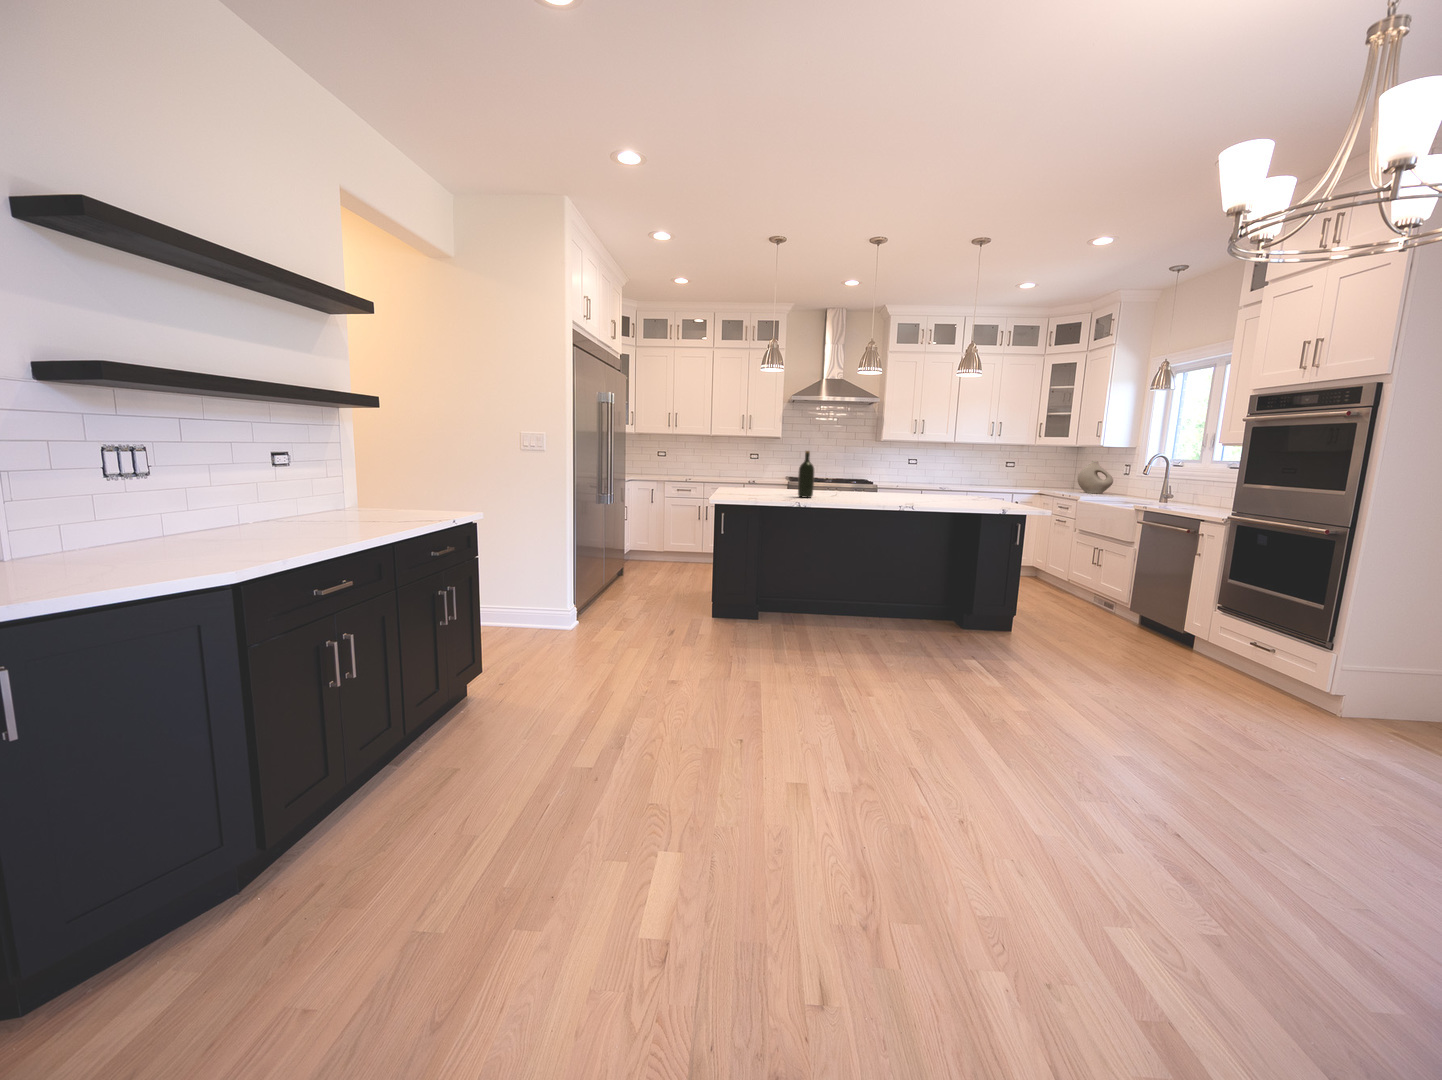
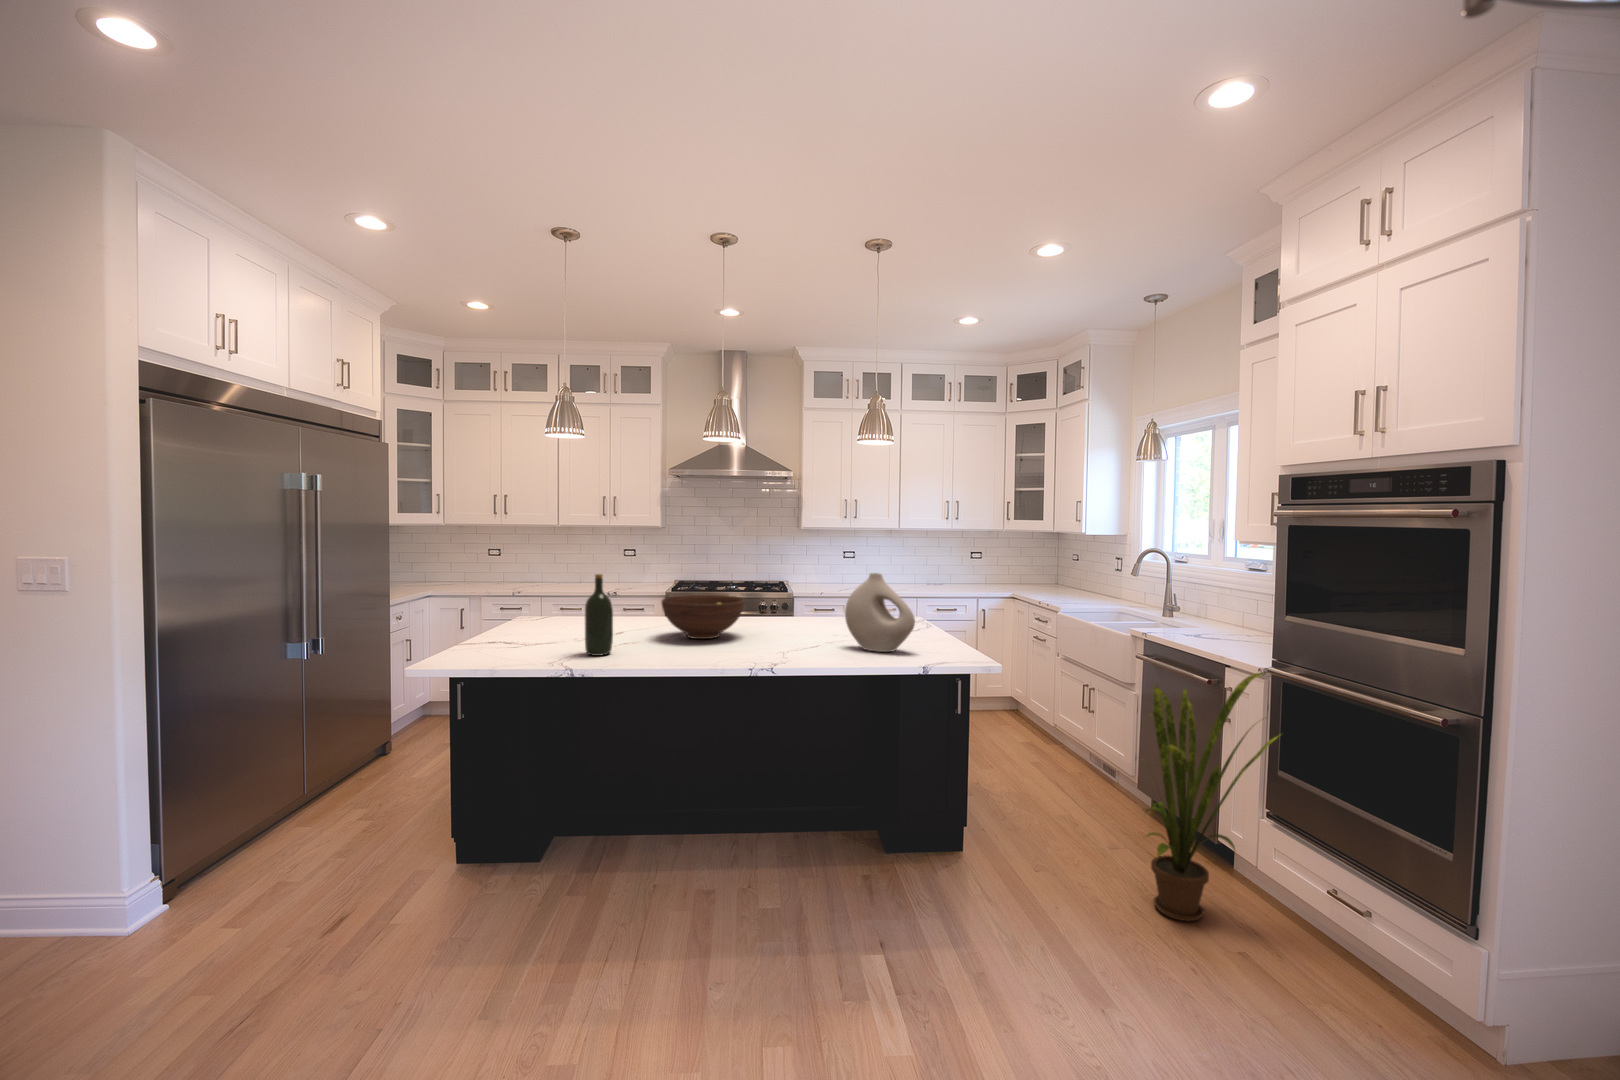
vase: present [1078,461,1113,494] -> present [845,573,915,652]
fruit bowl: none [831,470,882,495] -> present [662,595,745,639]
house plant: none [1134,519,1234,664] -> present [1146,672,1278,921]

